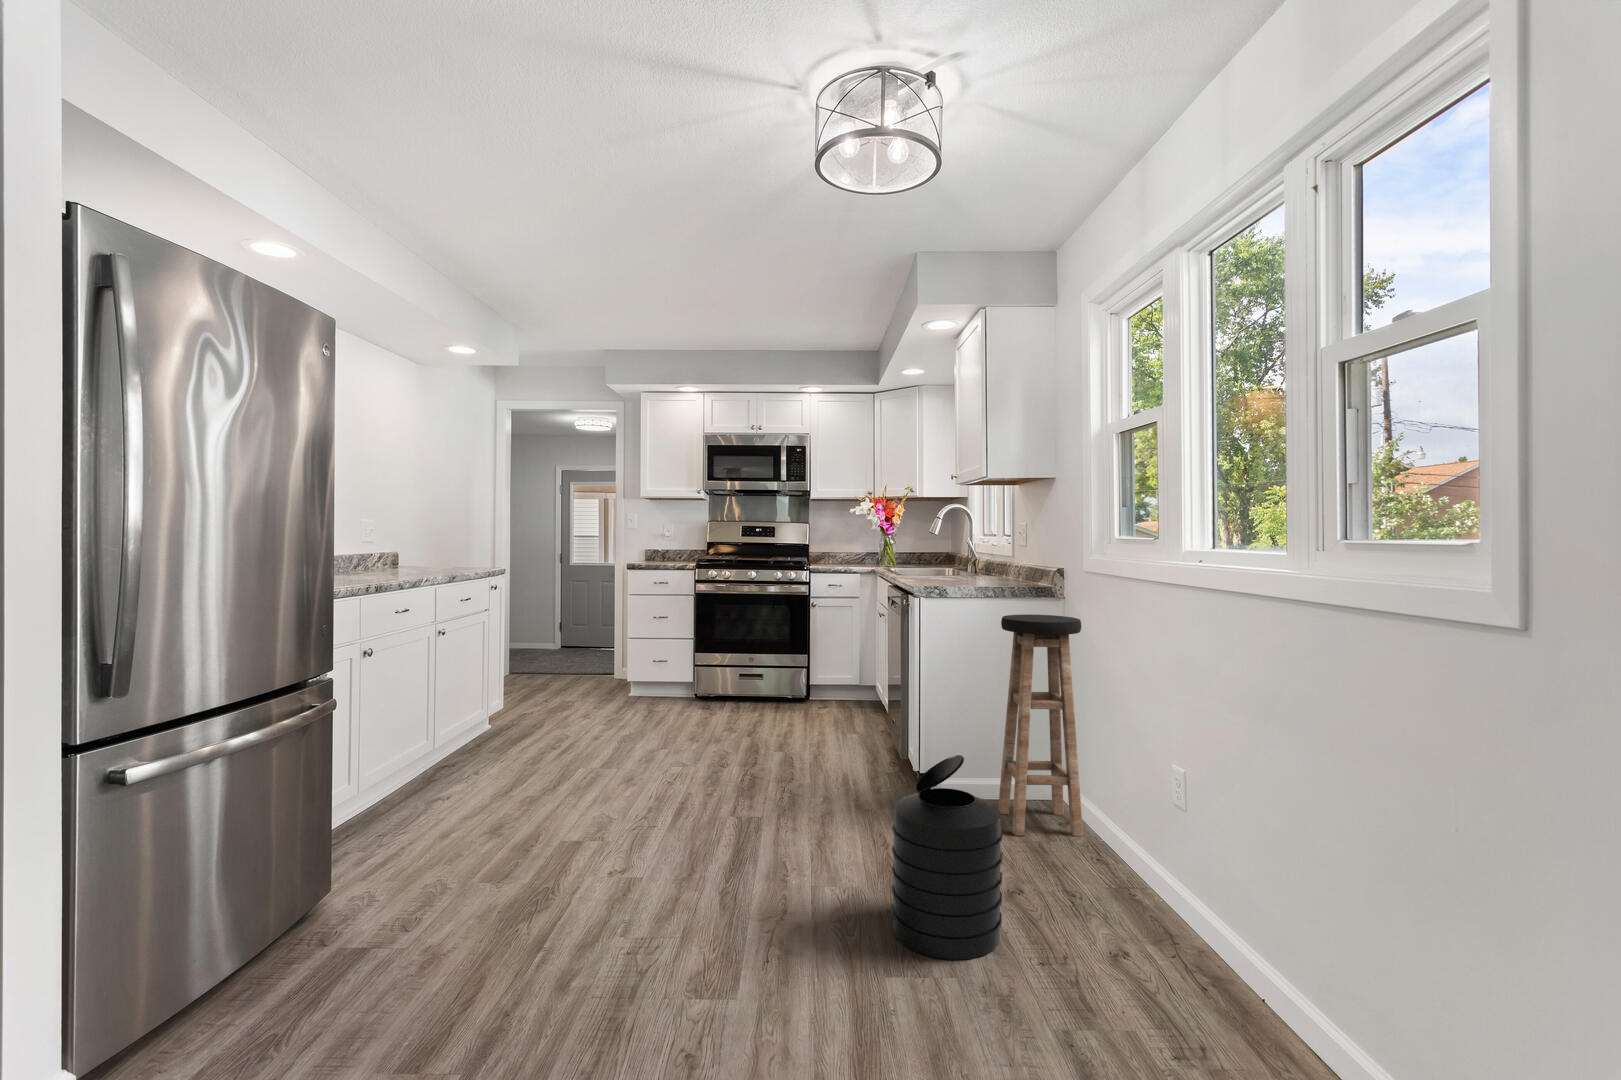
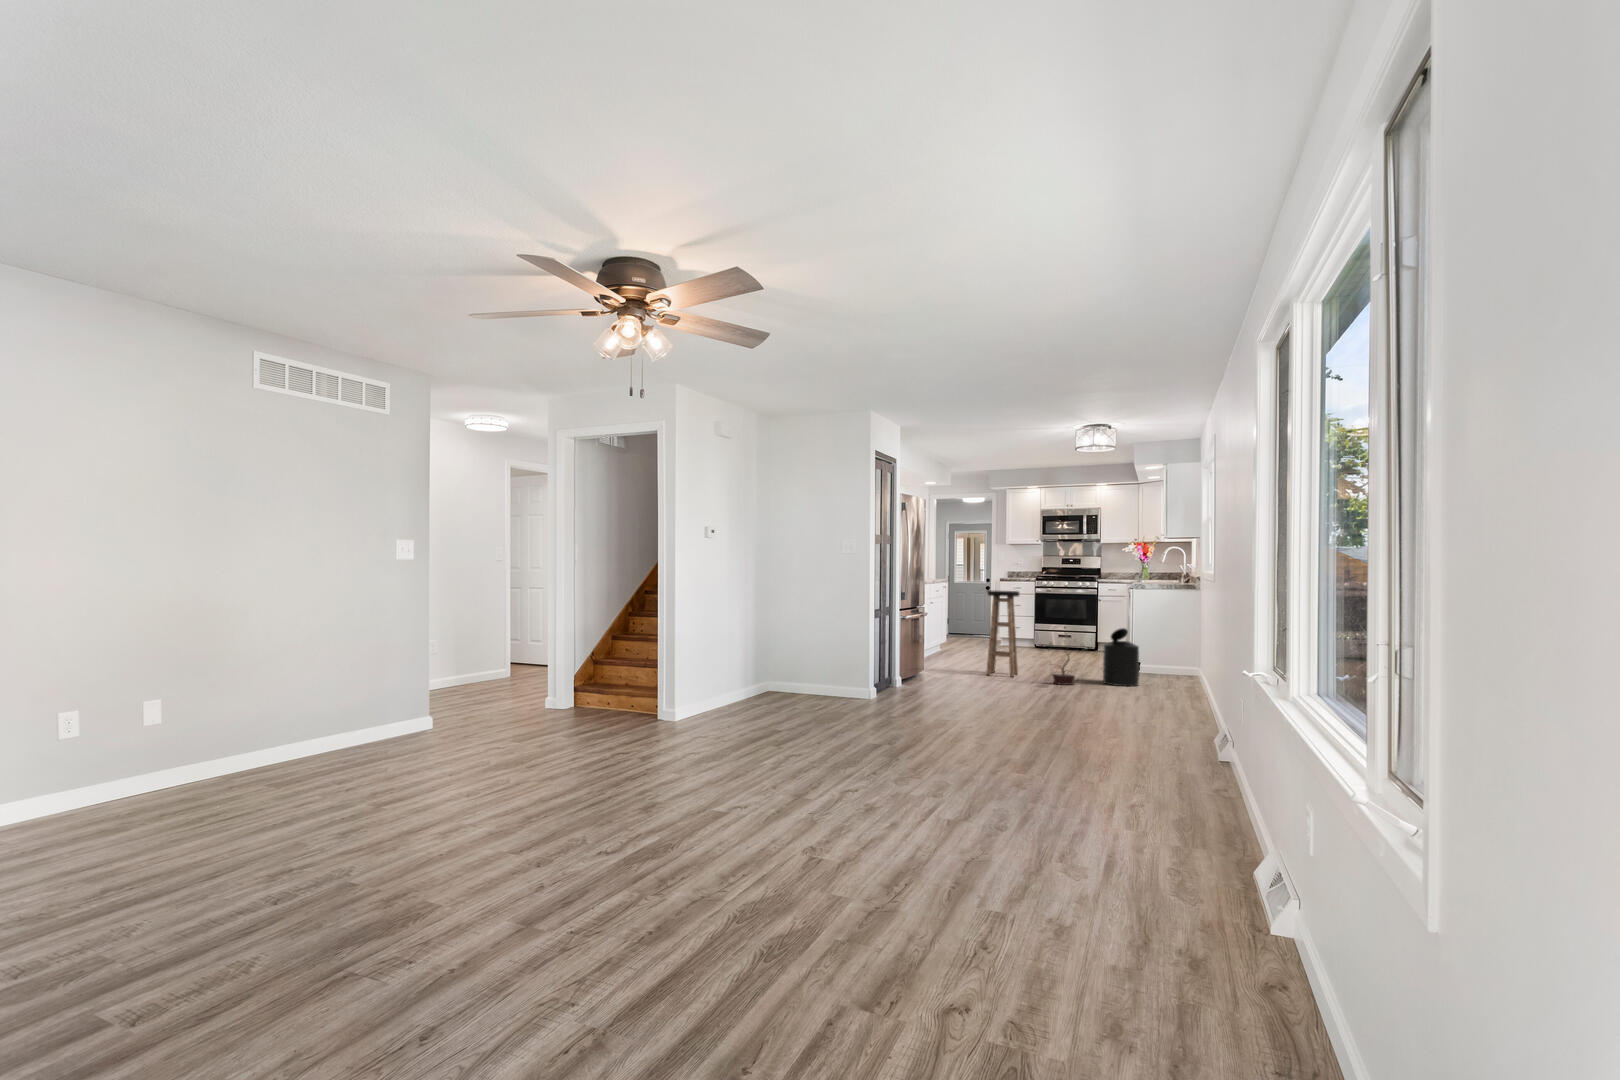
bar stool: present [998,614,1083,836] -> present [986,591,1019,677]
potted plant: none [723,800,882,1008] -> present [1050,635,1075,685]

